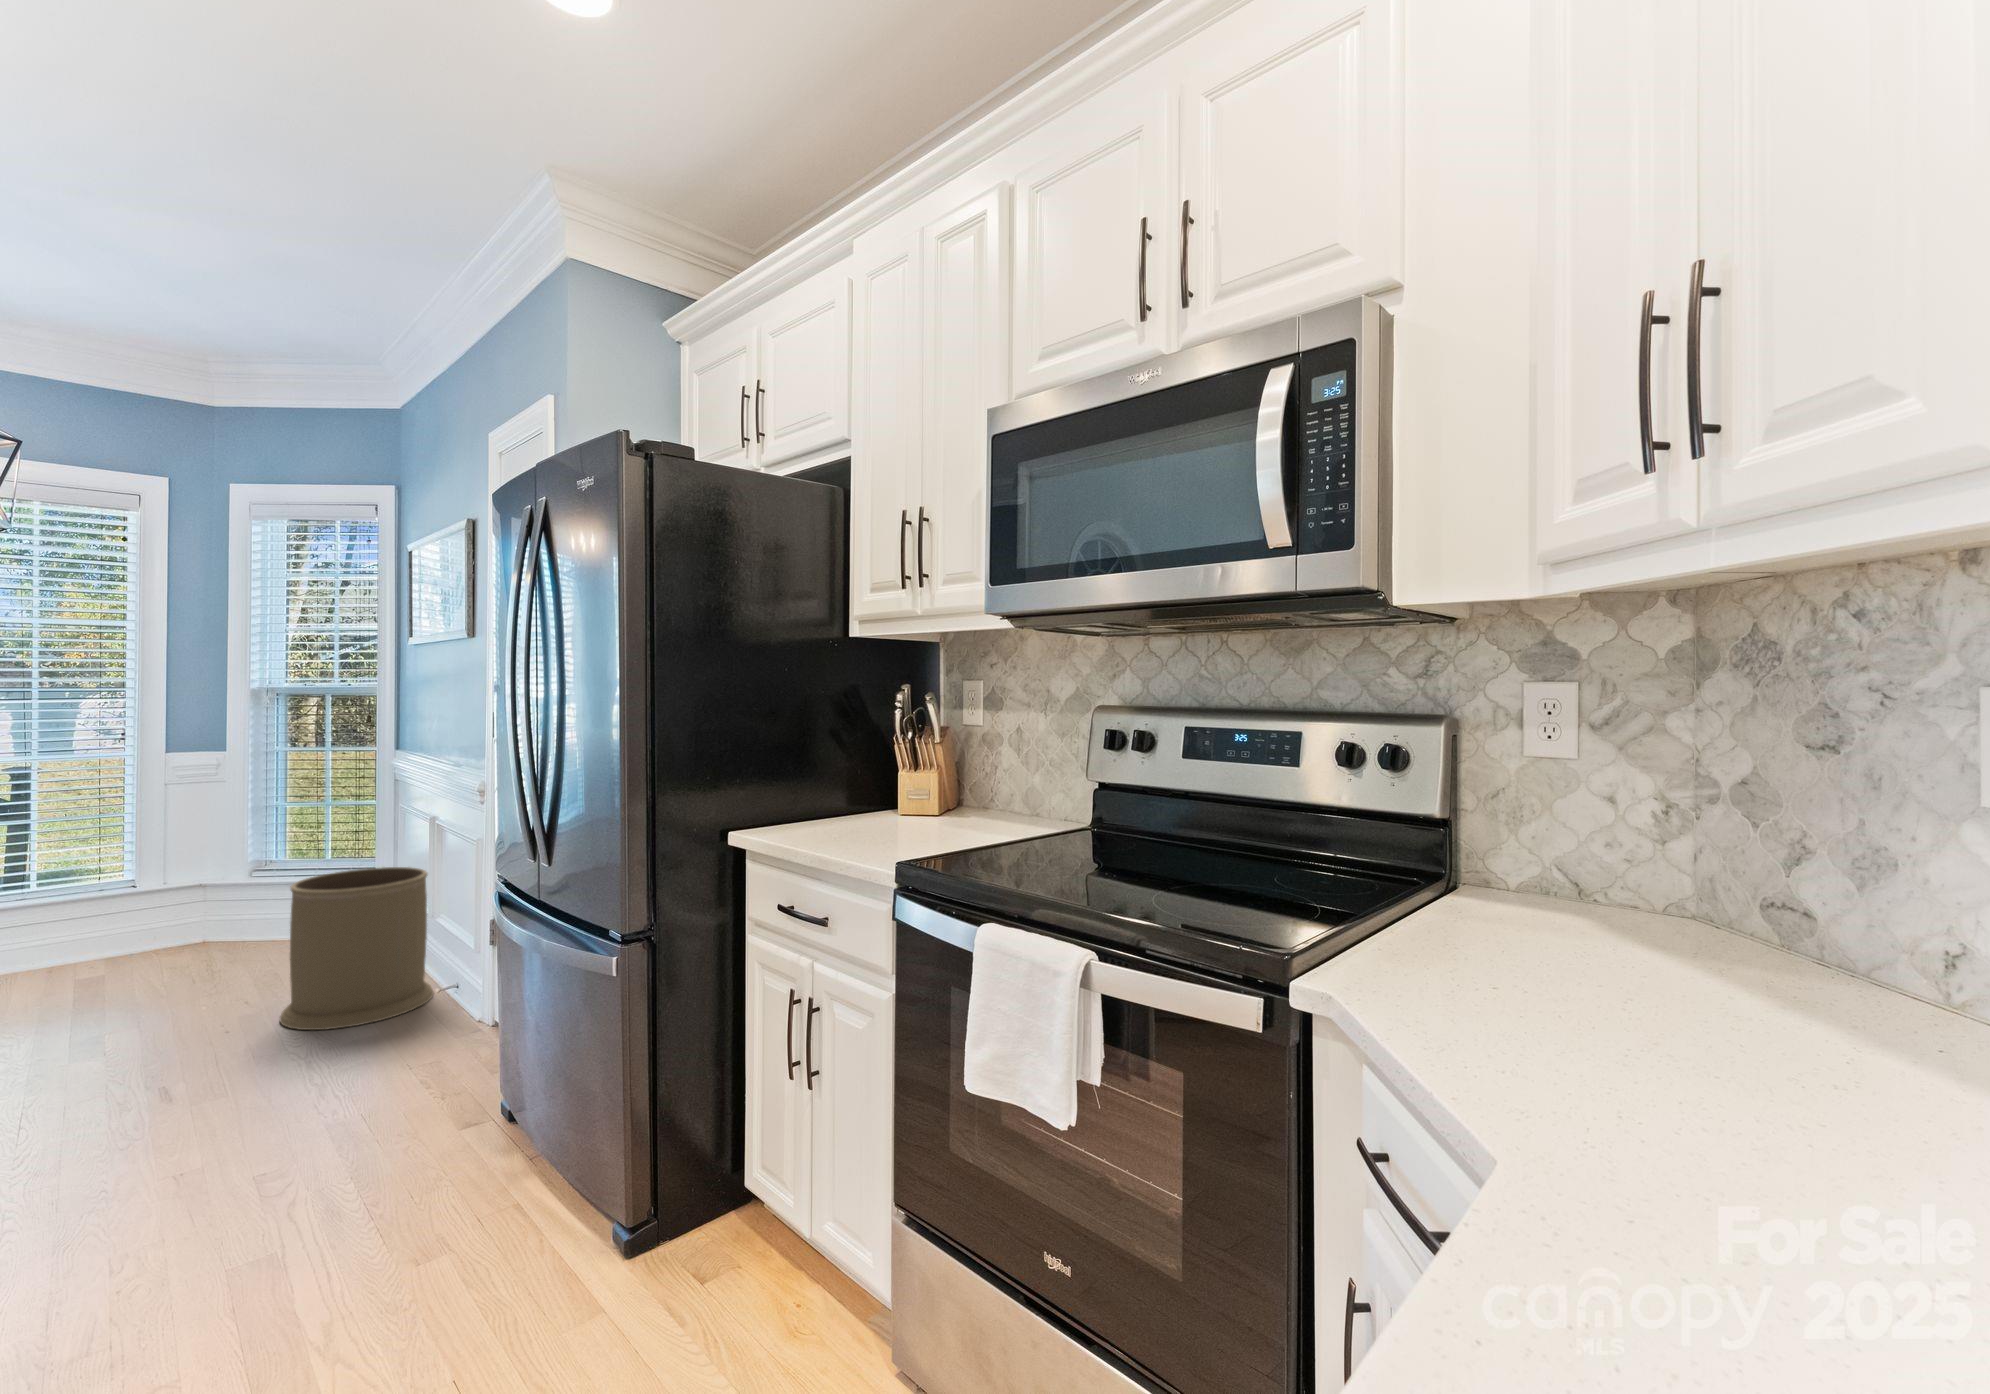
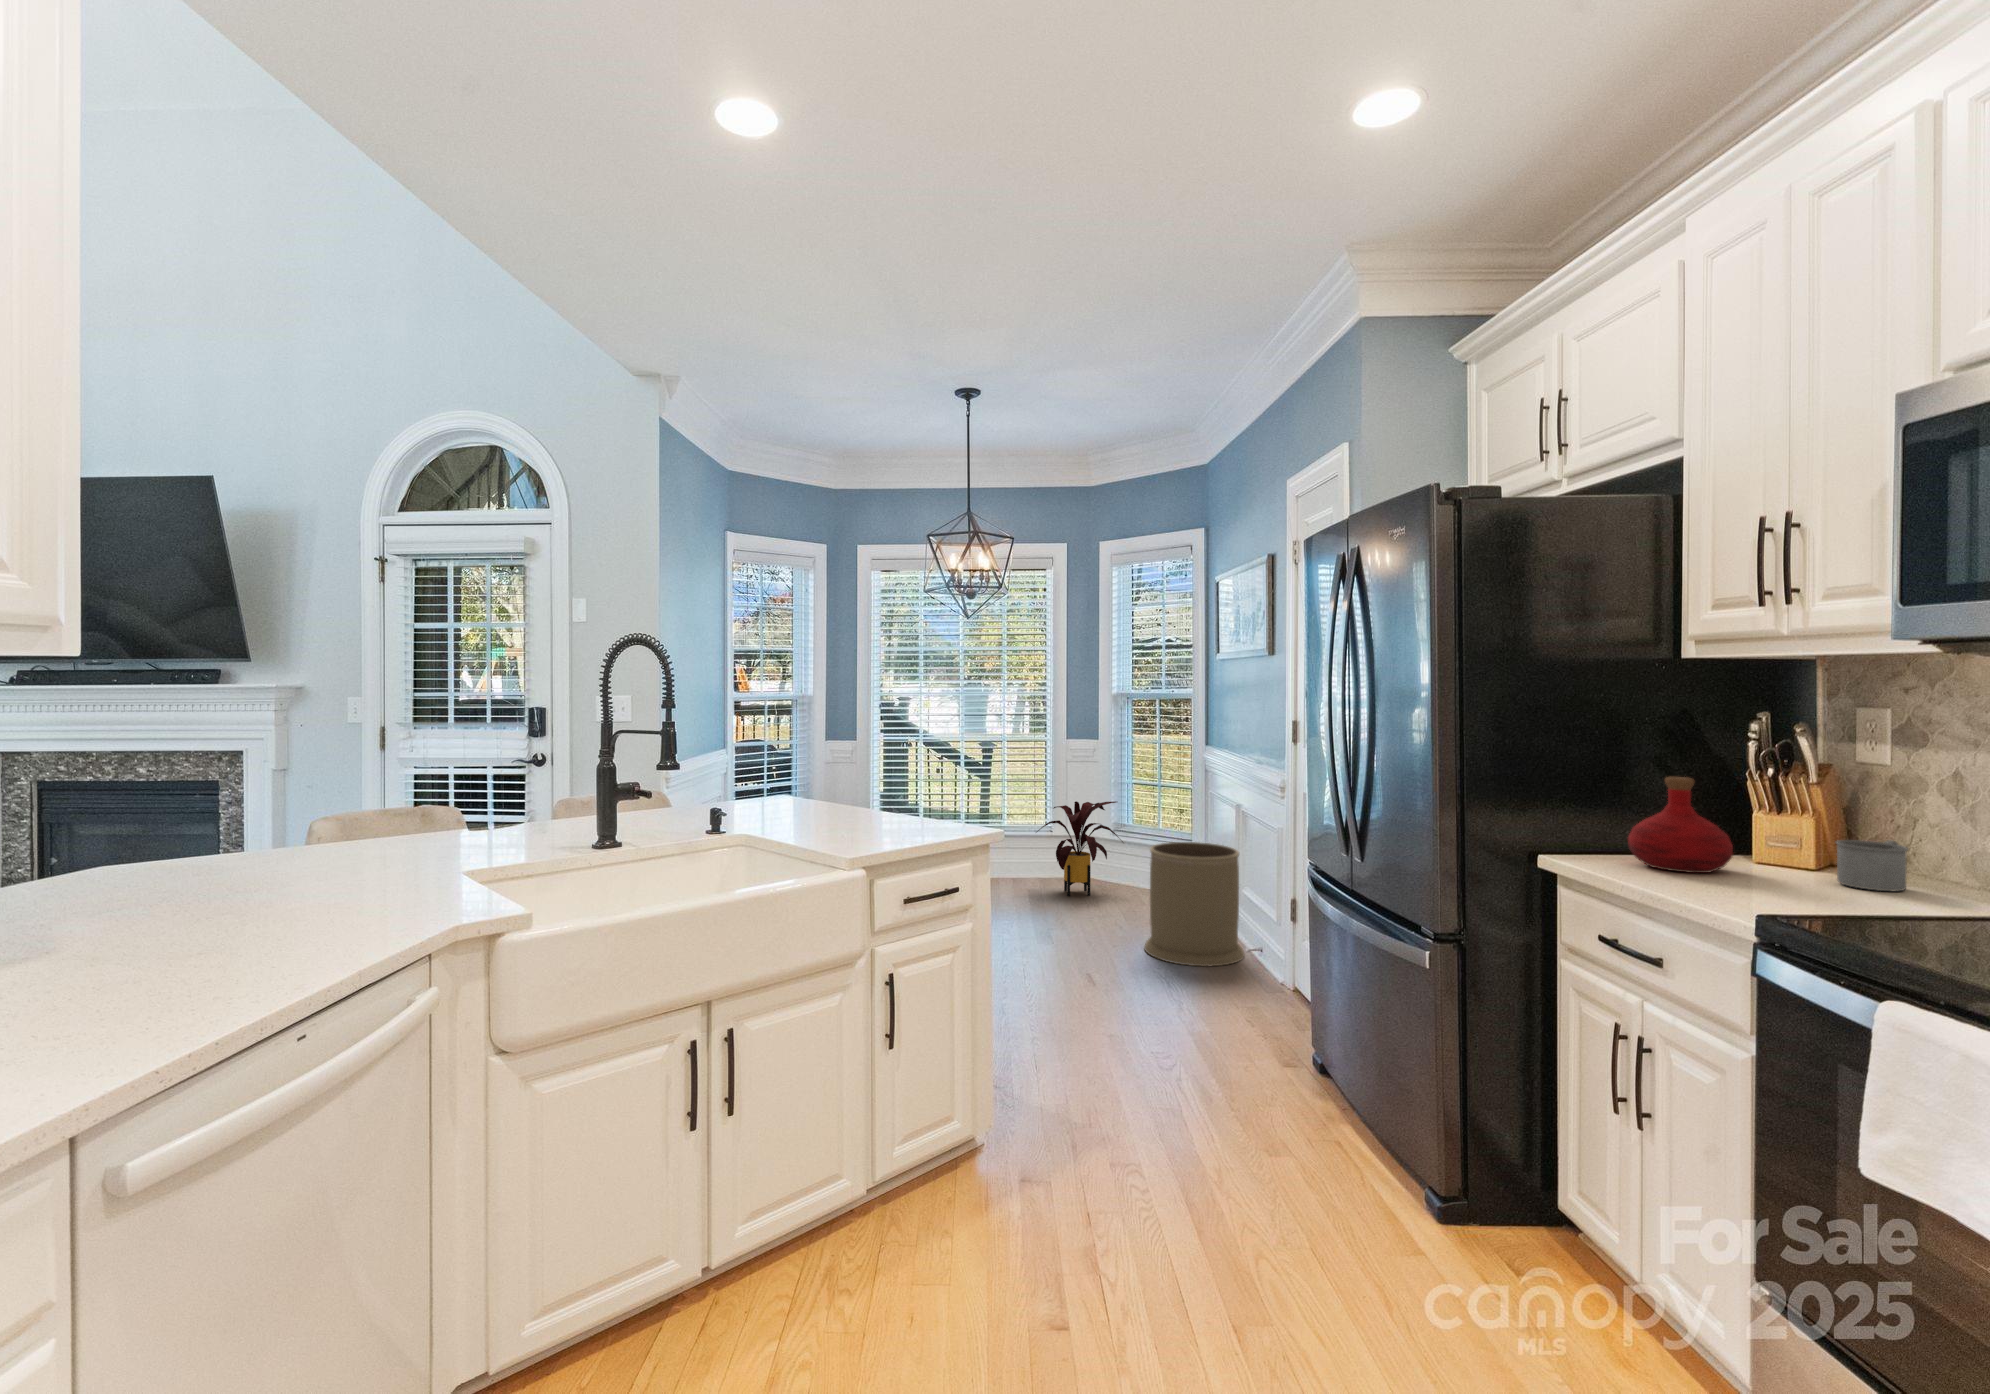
bottle: none [806,744,884,831] -> present [1628,777,1733,873]
mug: none [951,785,994,827] -> present [1836,840,1908,891]
house plant: none [94,830,266,971] -> present [1037,801,1123,896]

